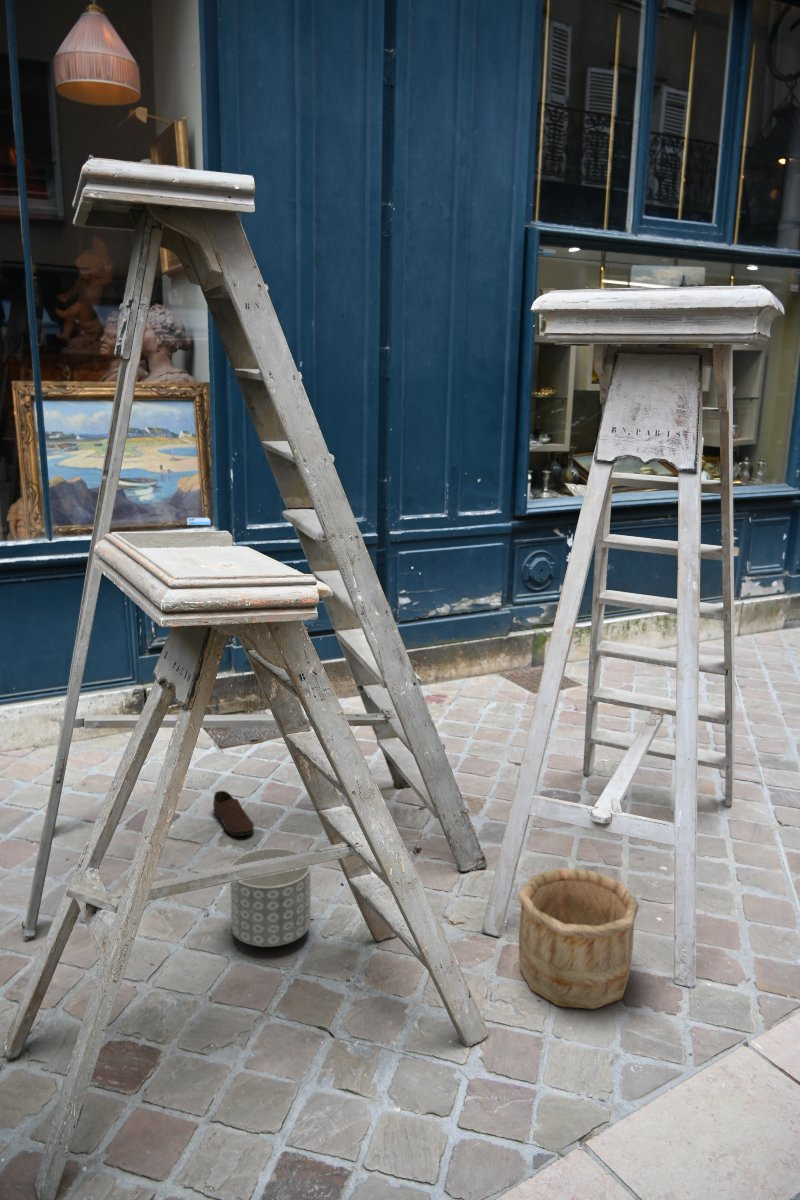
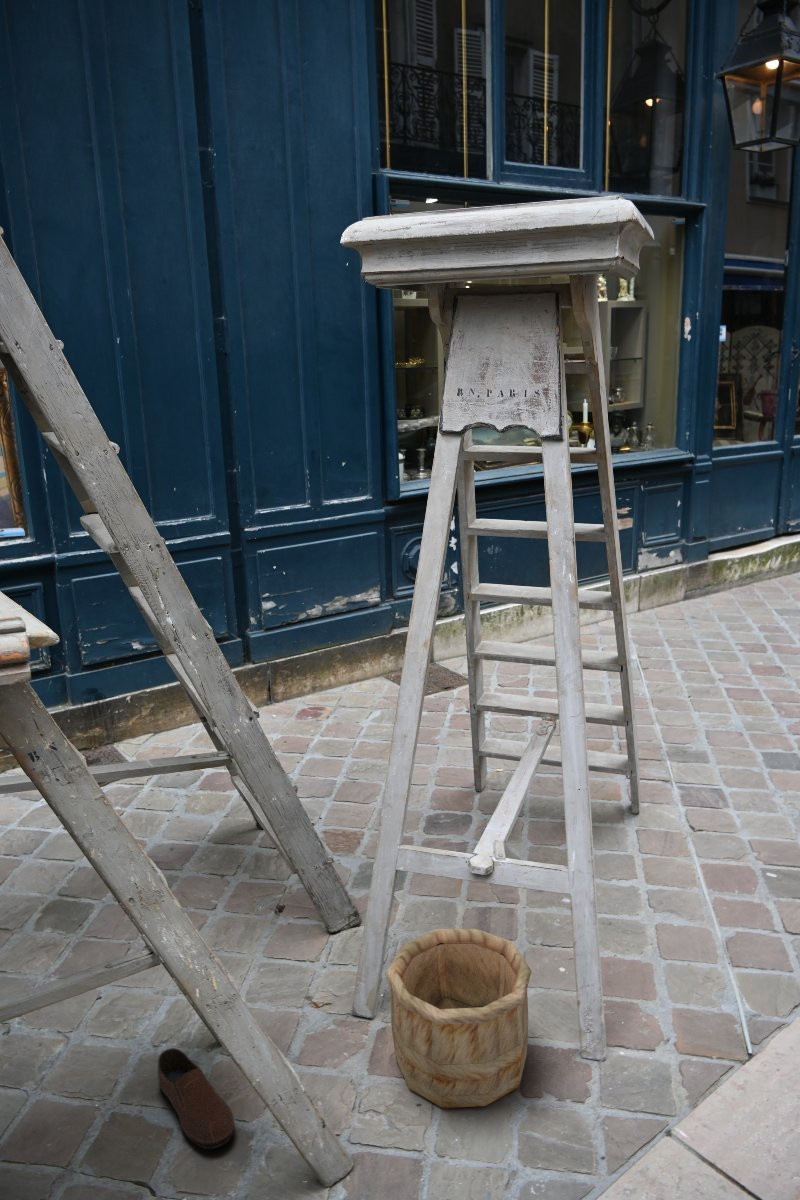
shoe: present [213,791,254,836] -> present [158,1048,234,1149]
planter: present [230,848,310,947] -> none [24,940,136,1073]

